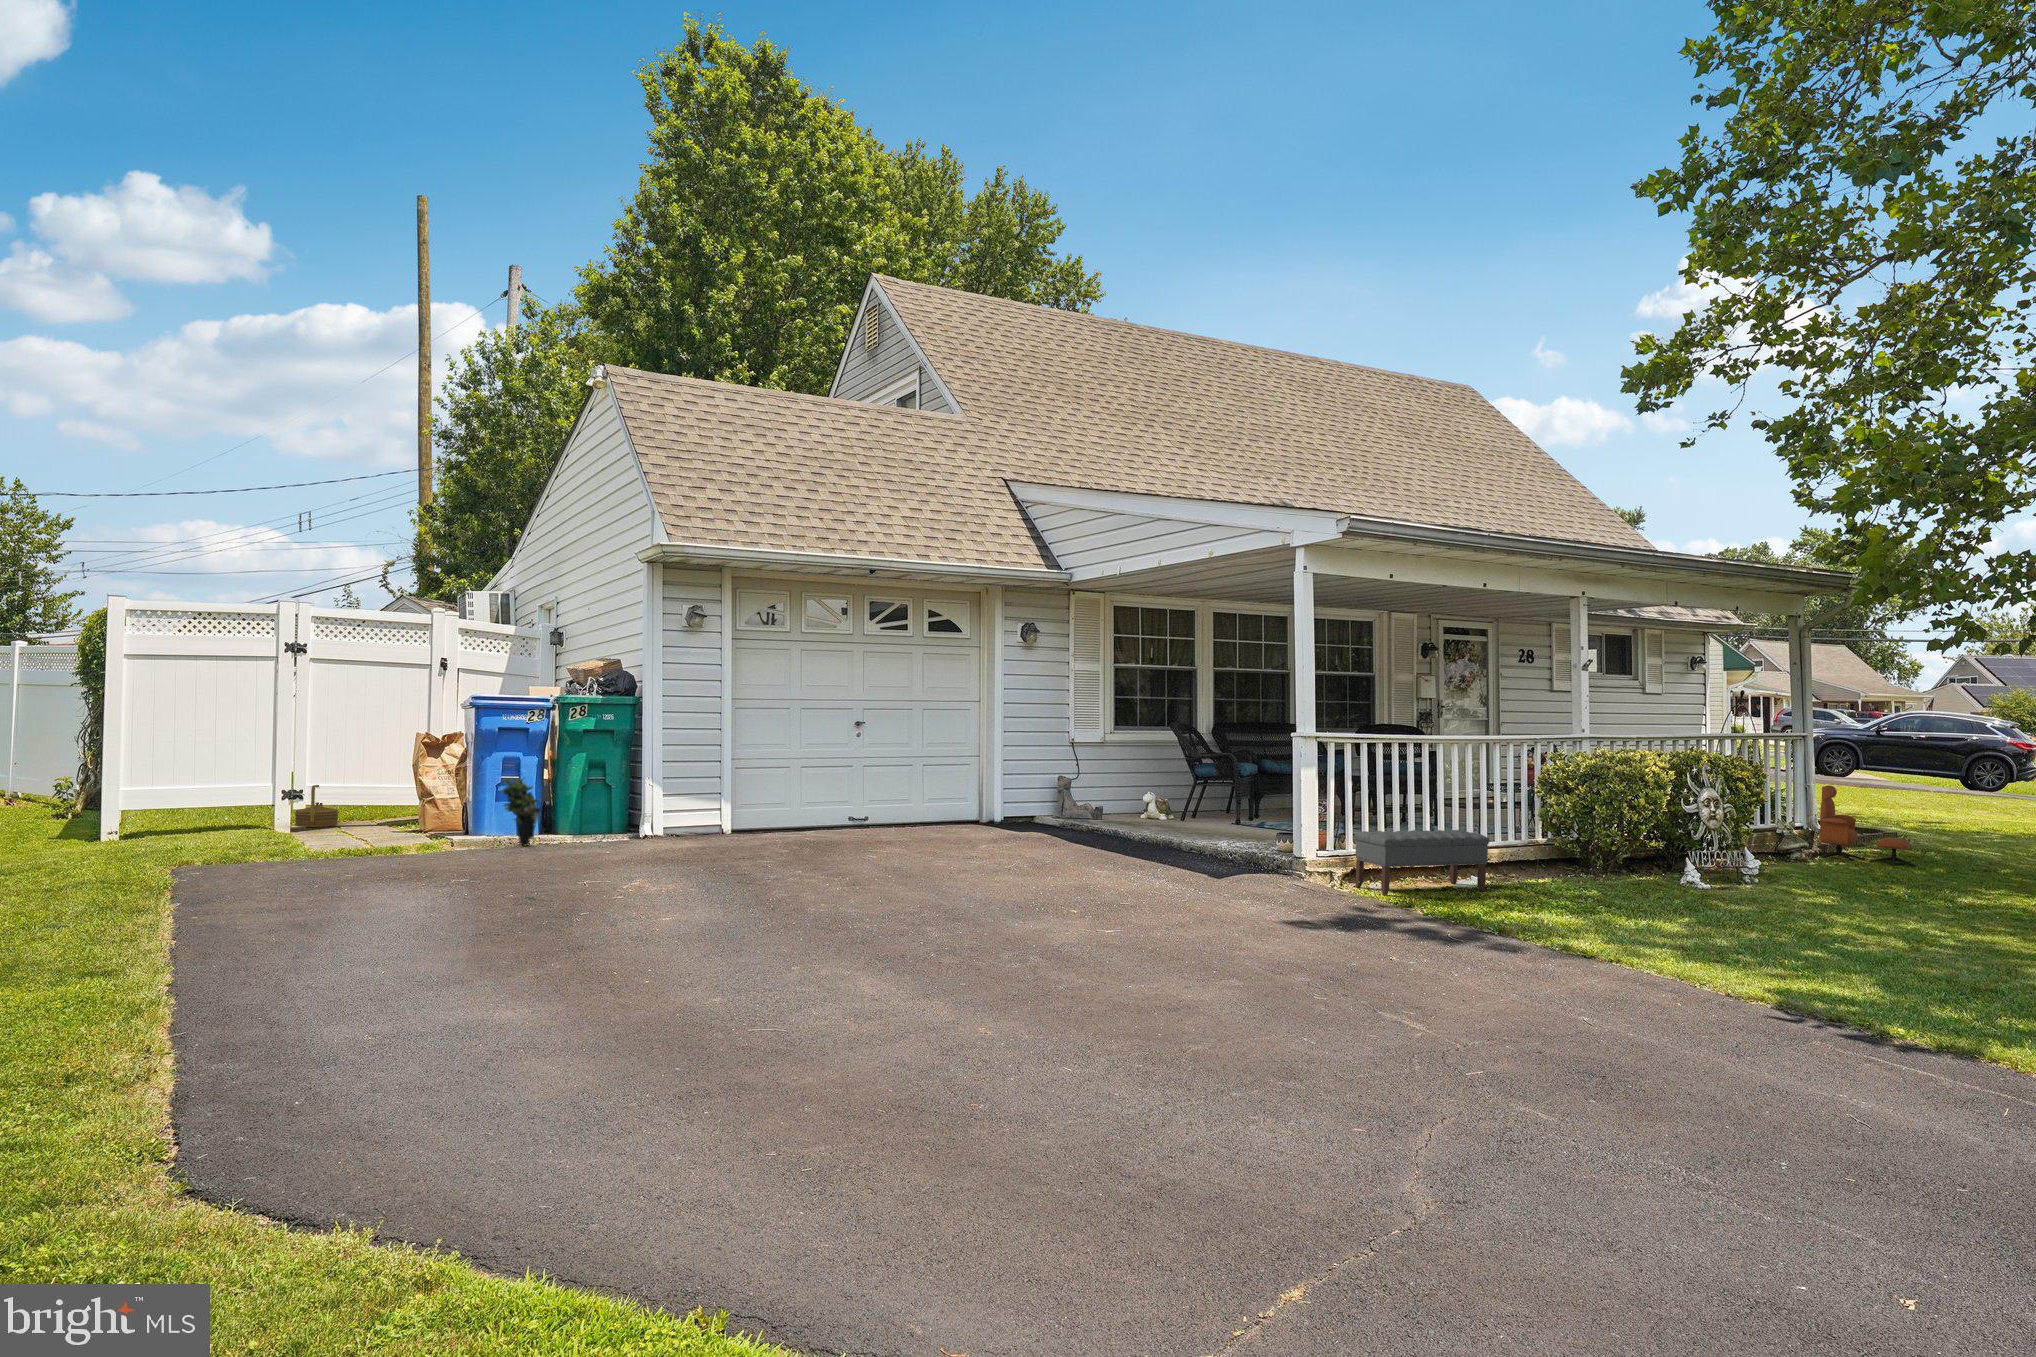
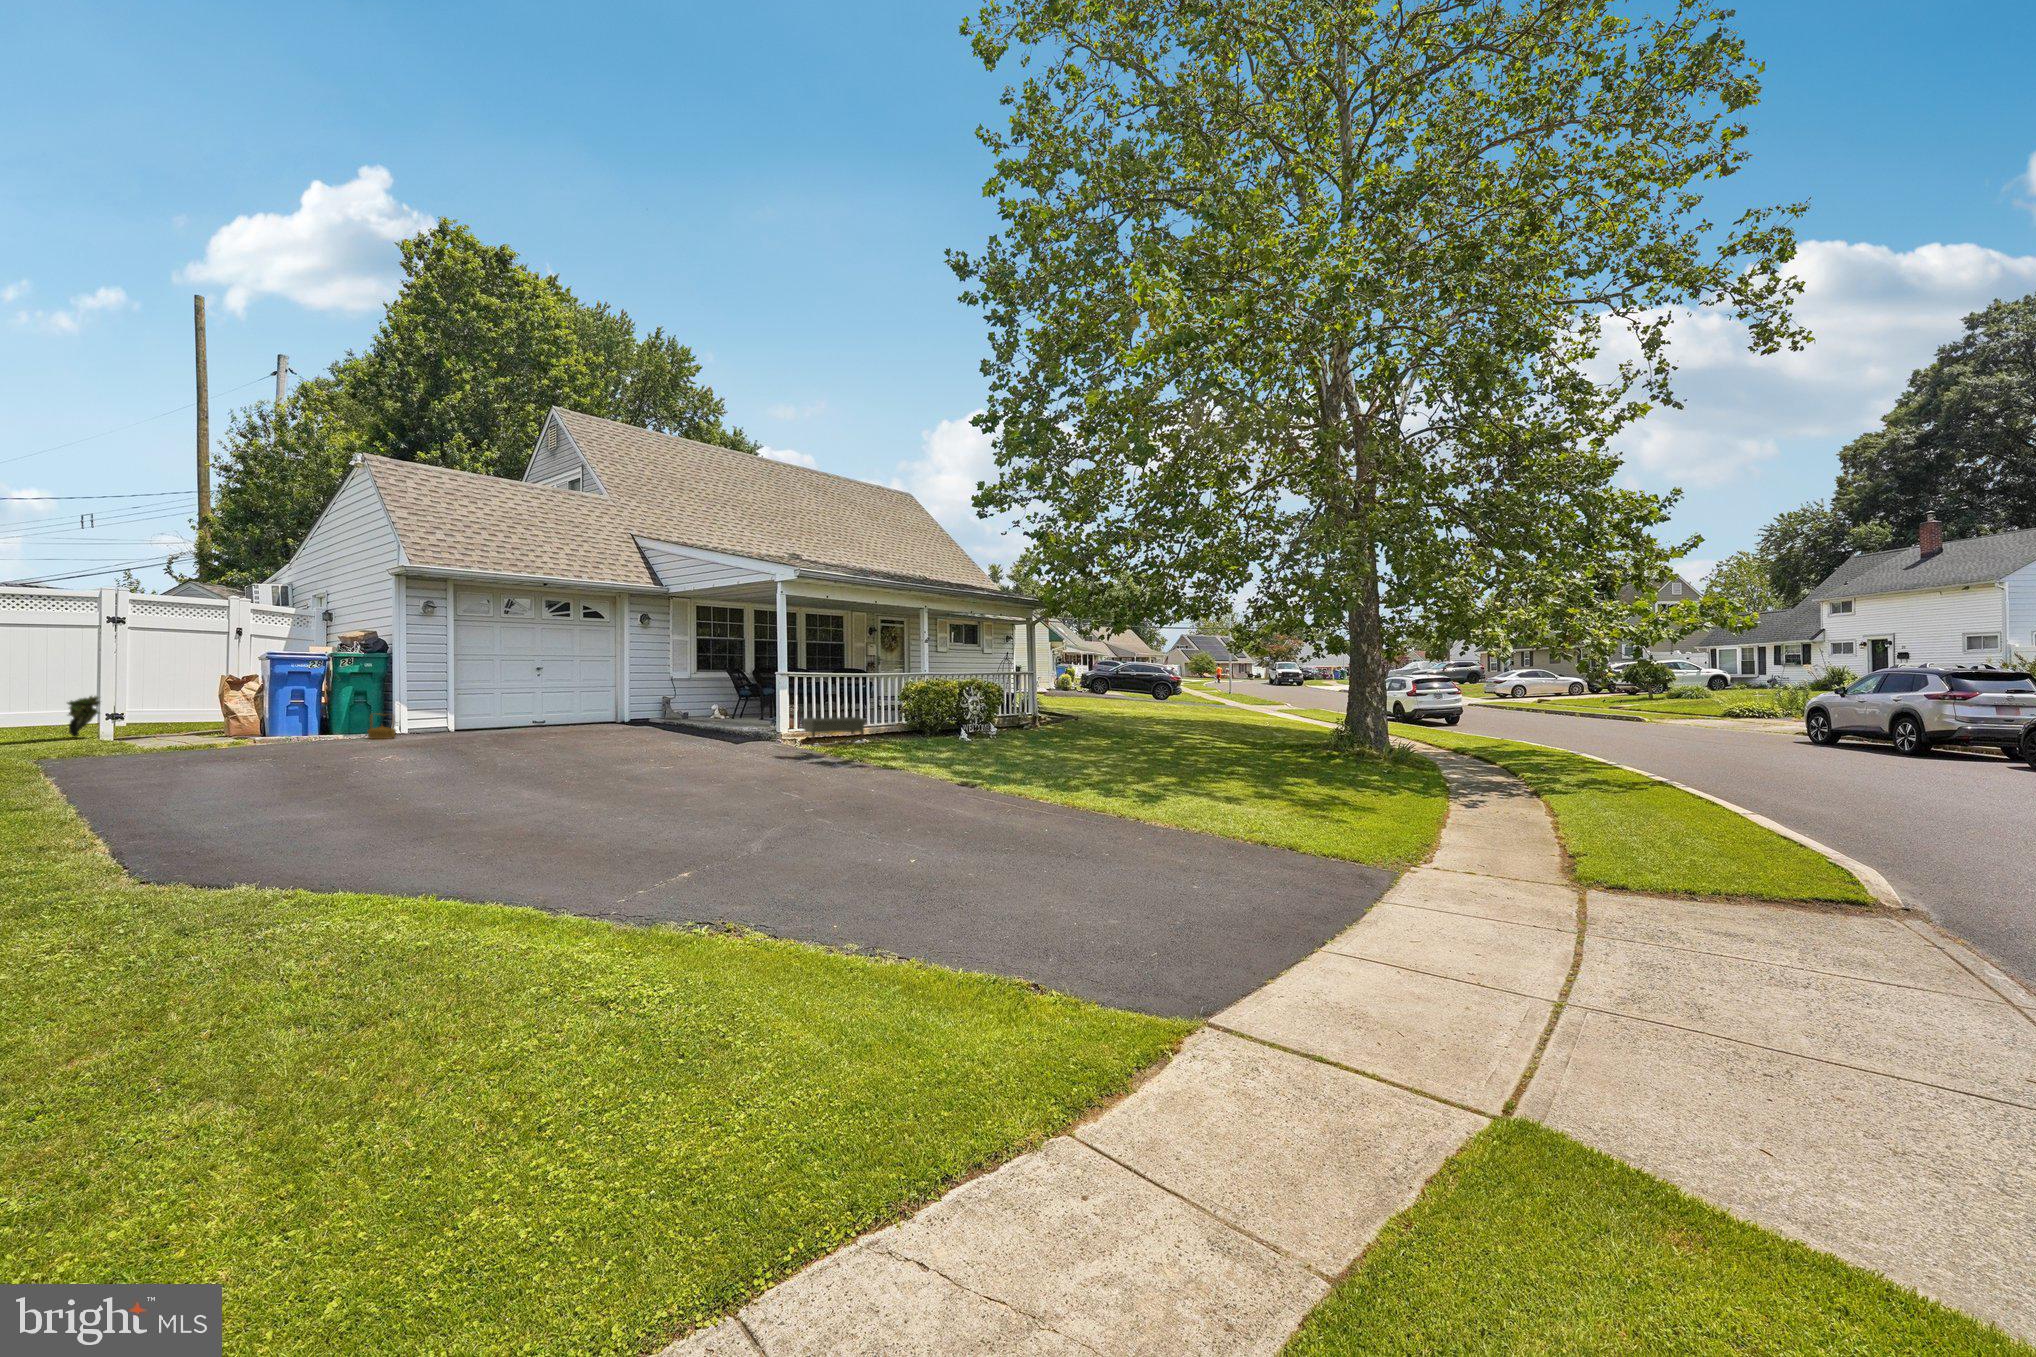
potted plant: present [502,778,541,846] -> present [67,696,100,737]
woven basket: present [295,785,339,827] -> present [367,715,396,739]
lounge chair: present [1814,785,1917,866] -> none [1041,697,1075,731]

